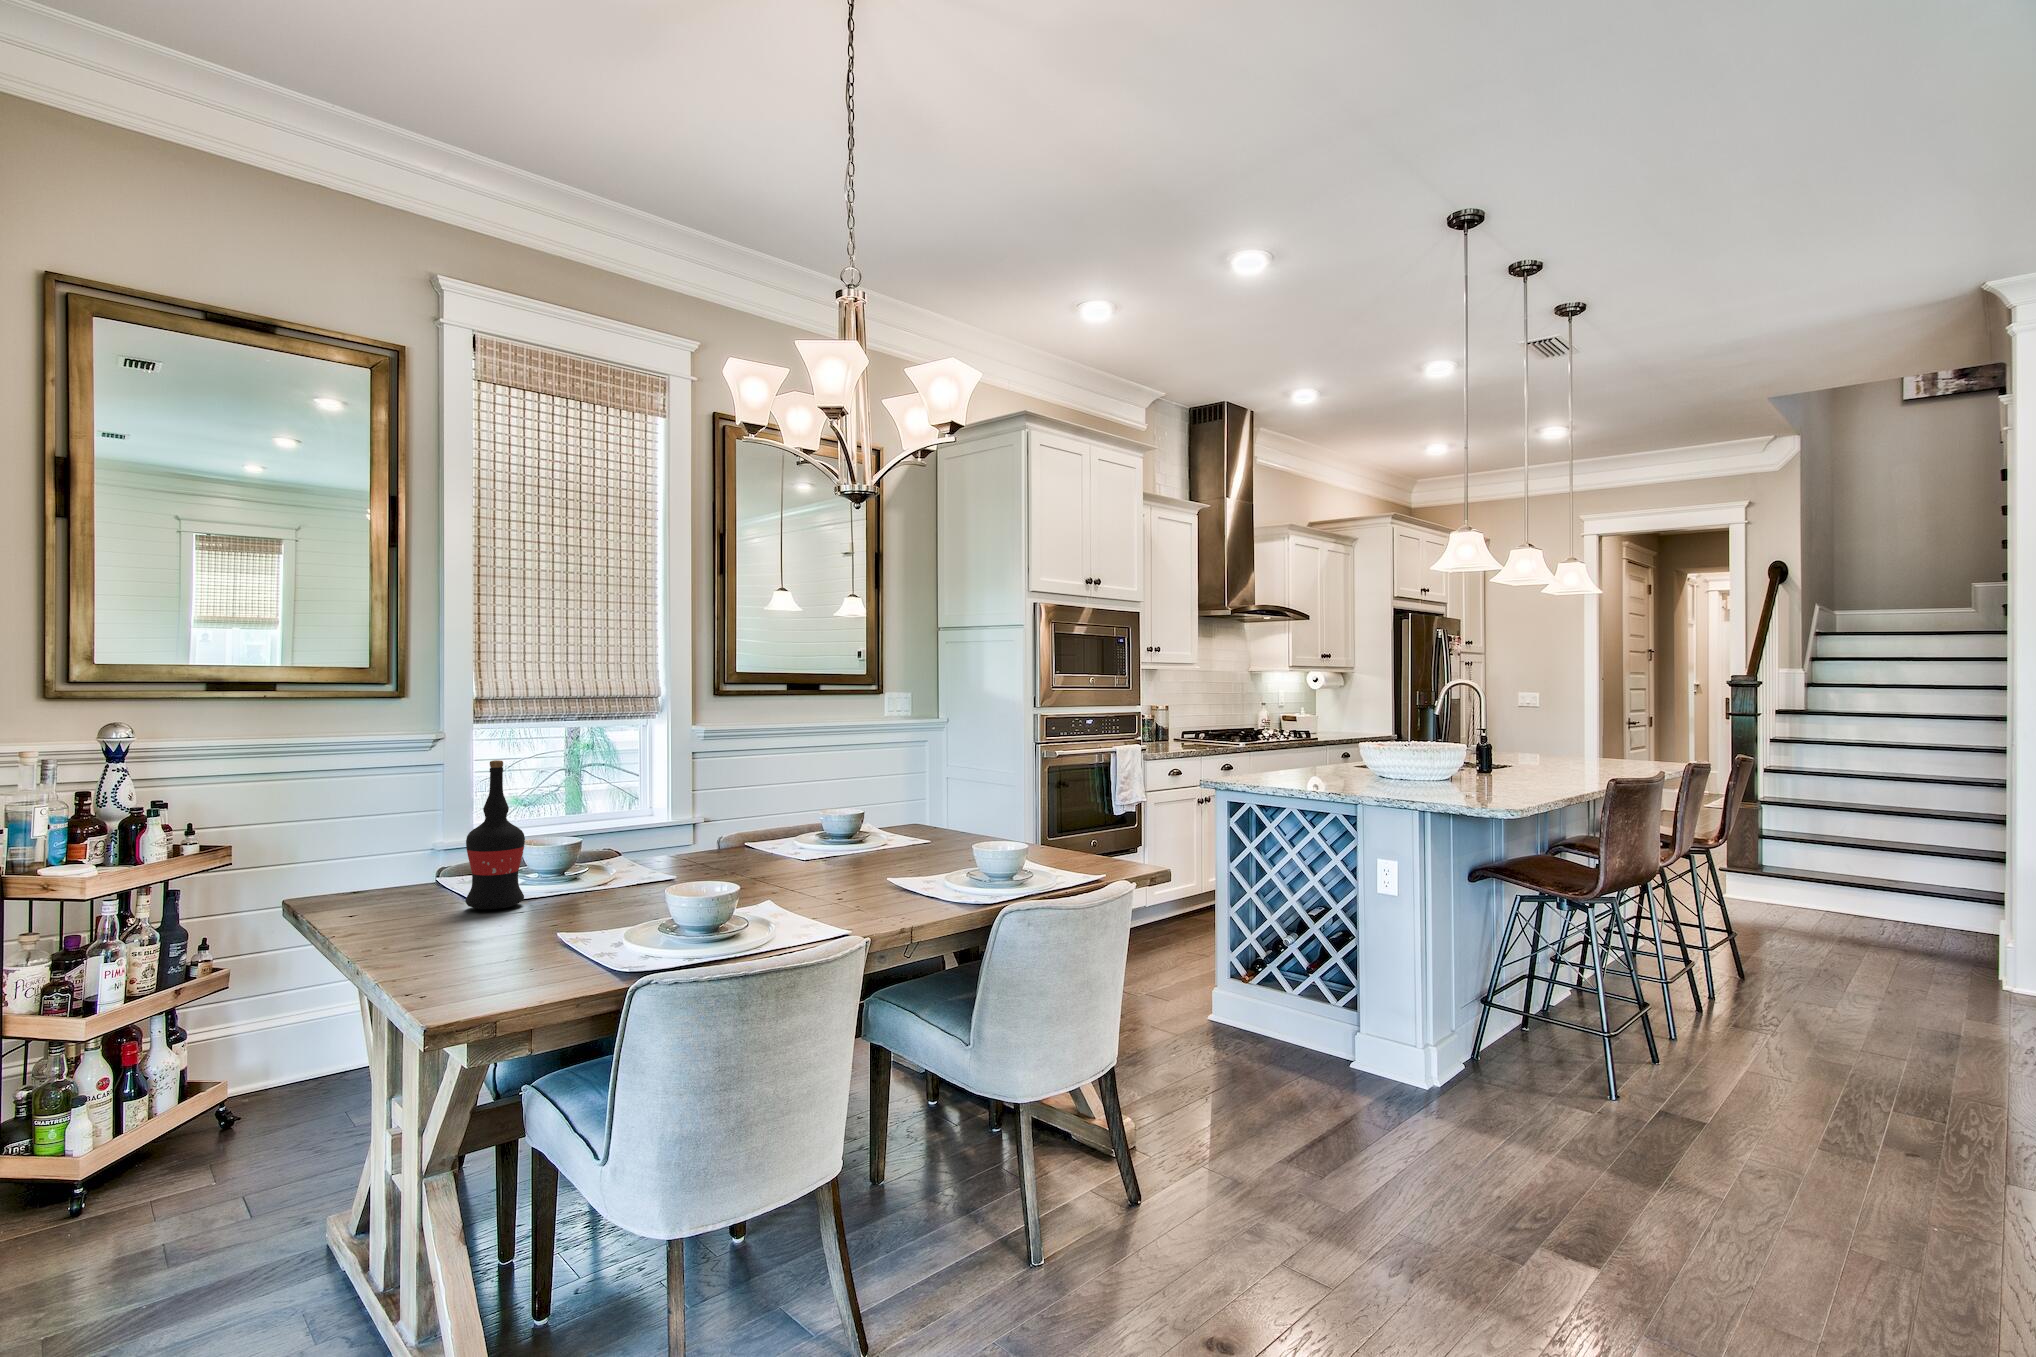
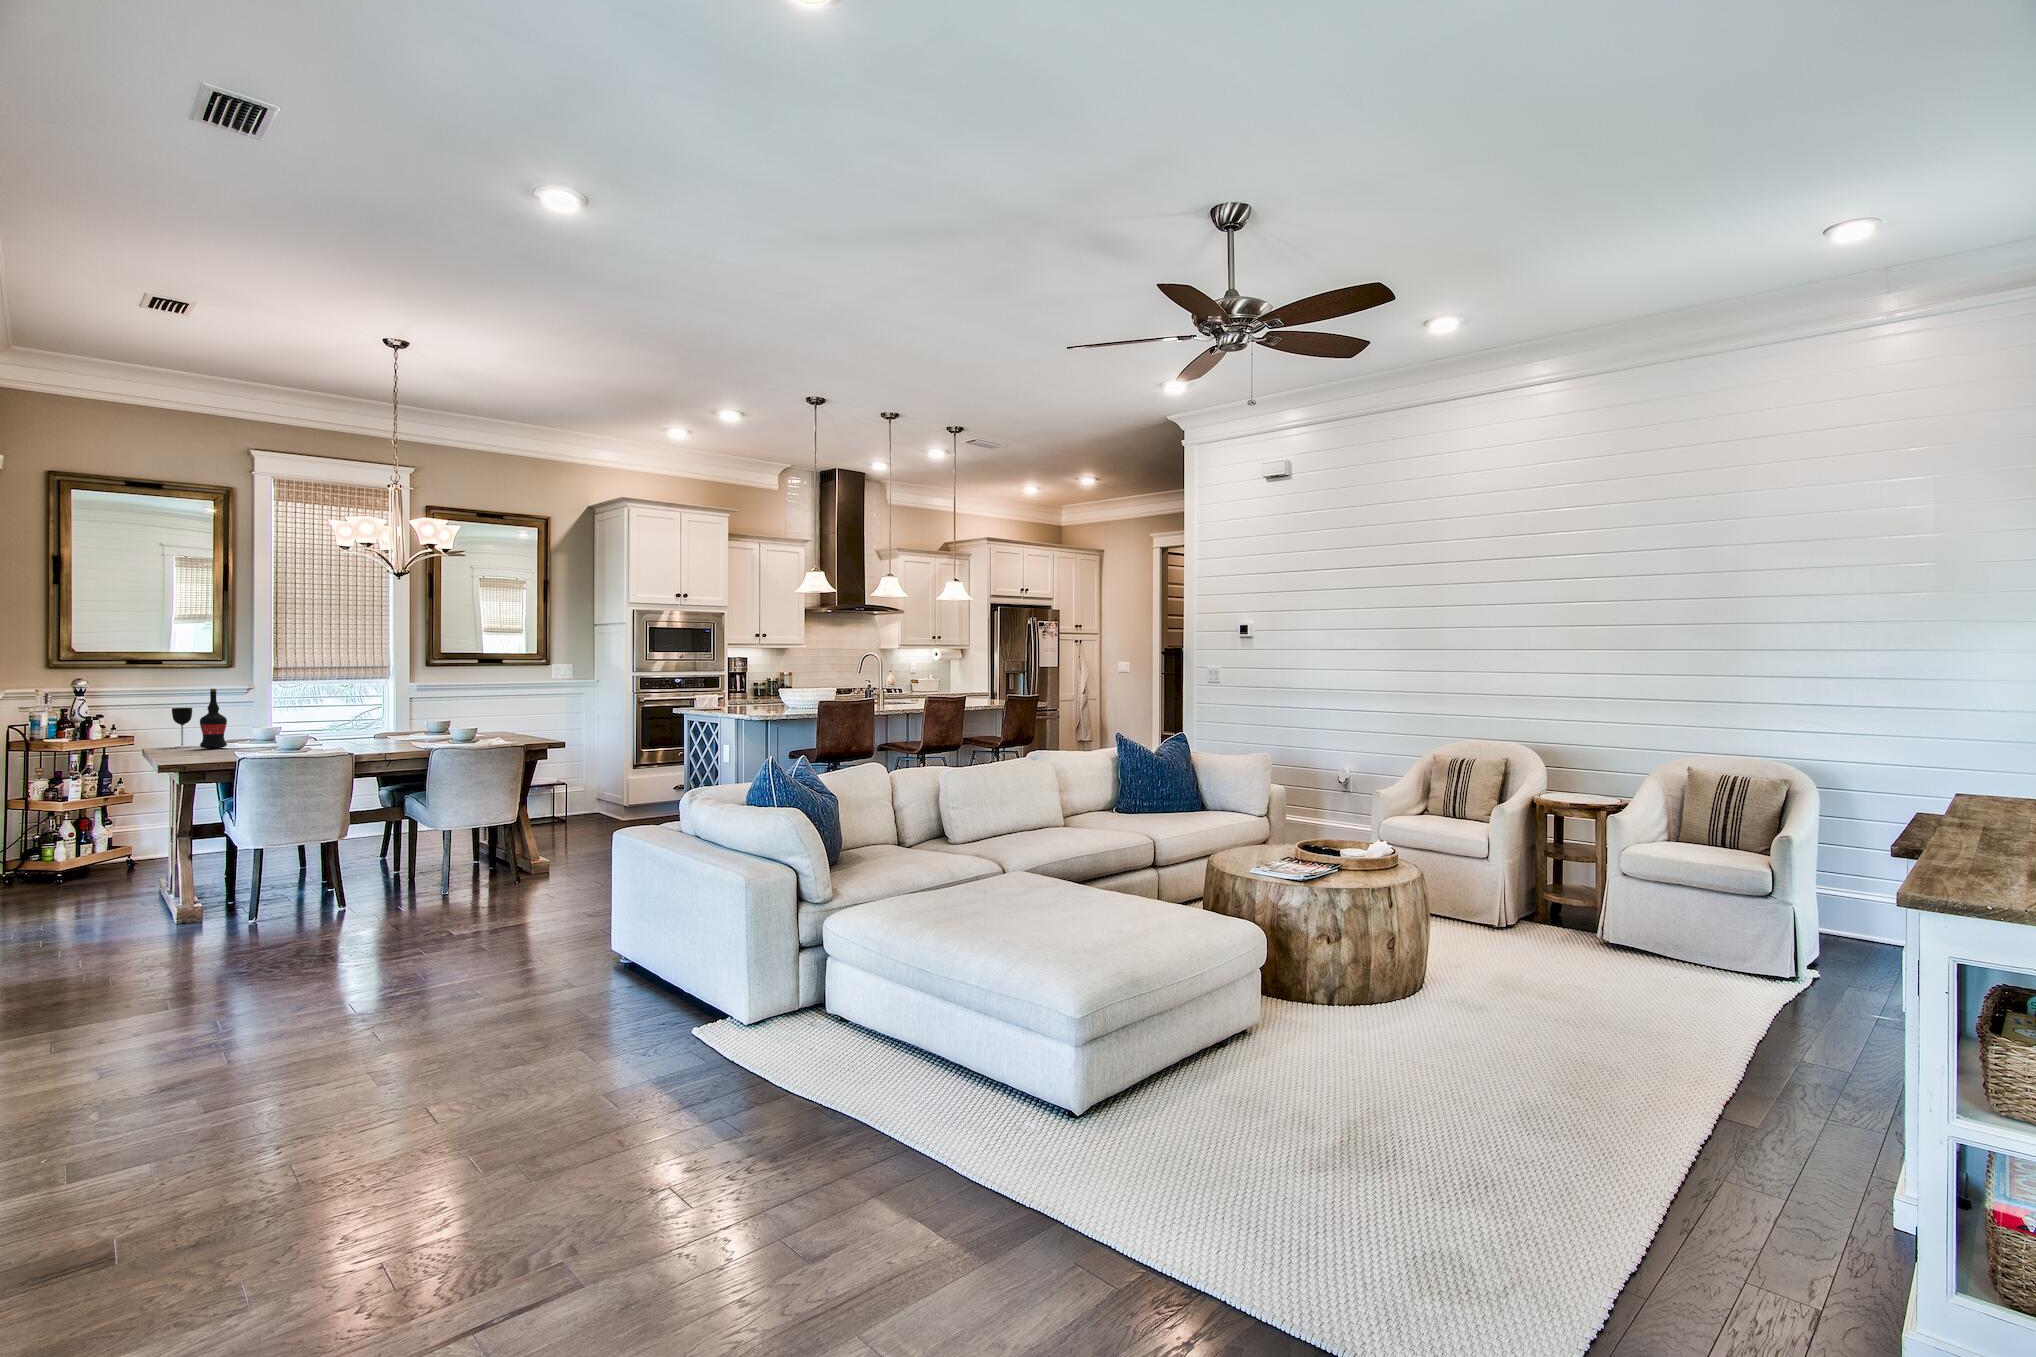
wine glass: none [378,802,422,901] -> present [172,708,192,747]

